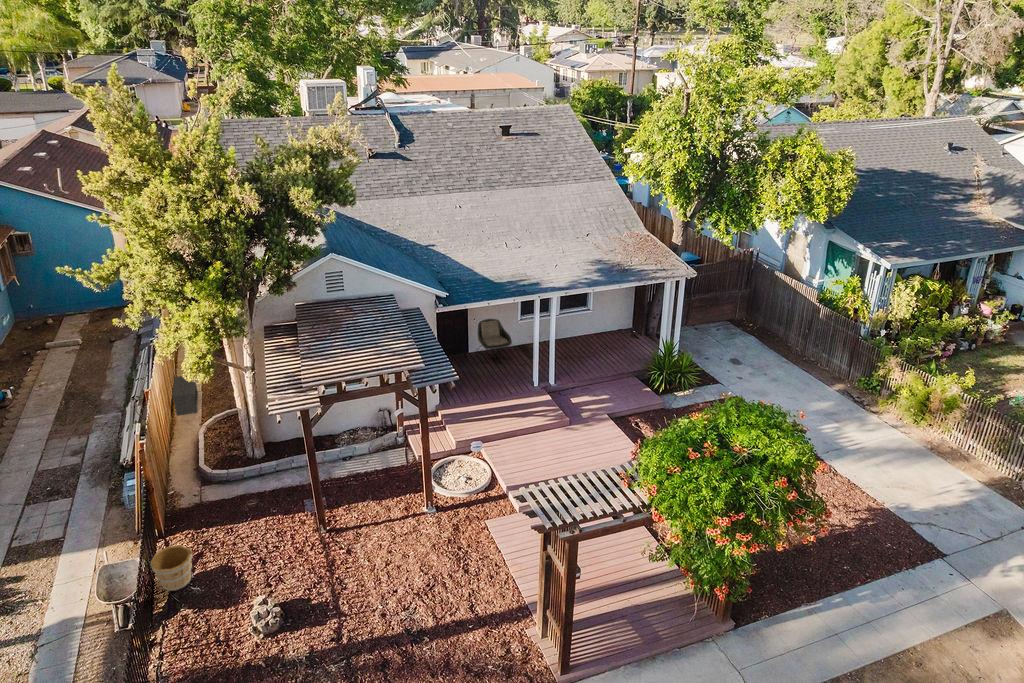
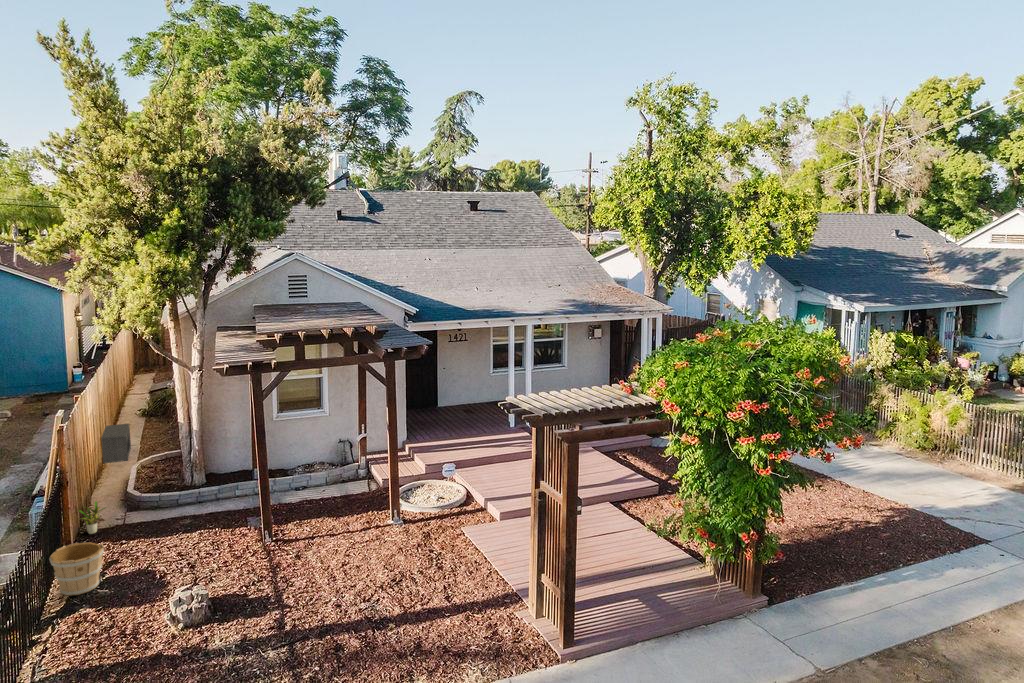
lounge chair: present [477,319,512,362] -> none [446,368,485,412]
potted plant: none [165,486,188,514] -> present [79,501,105,534]

